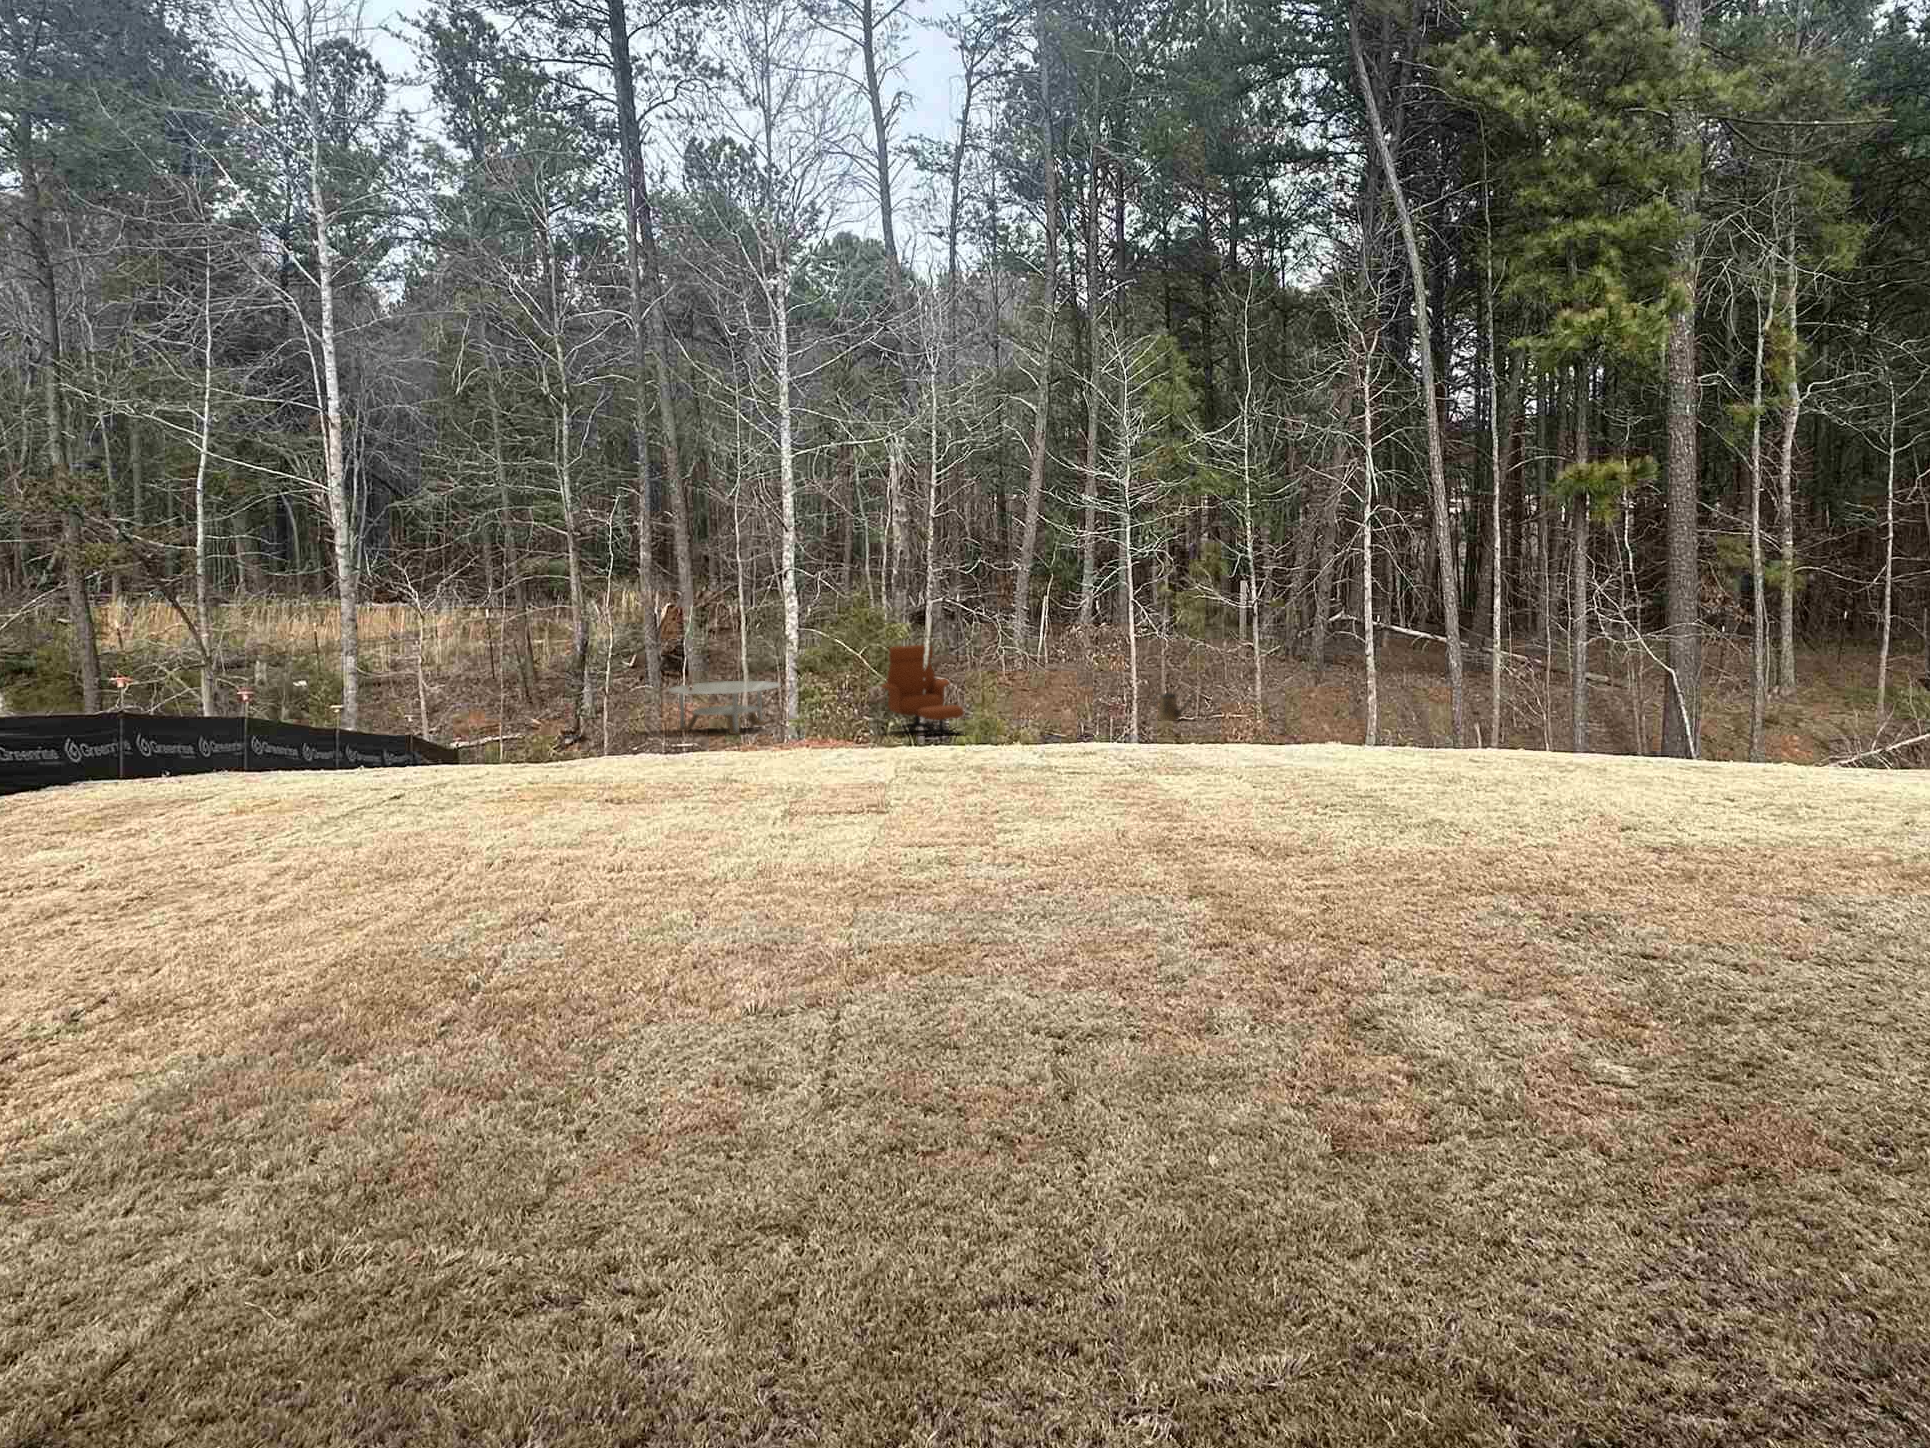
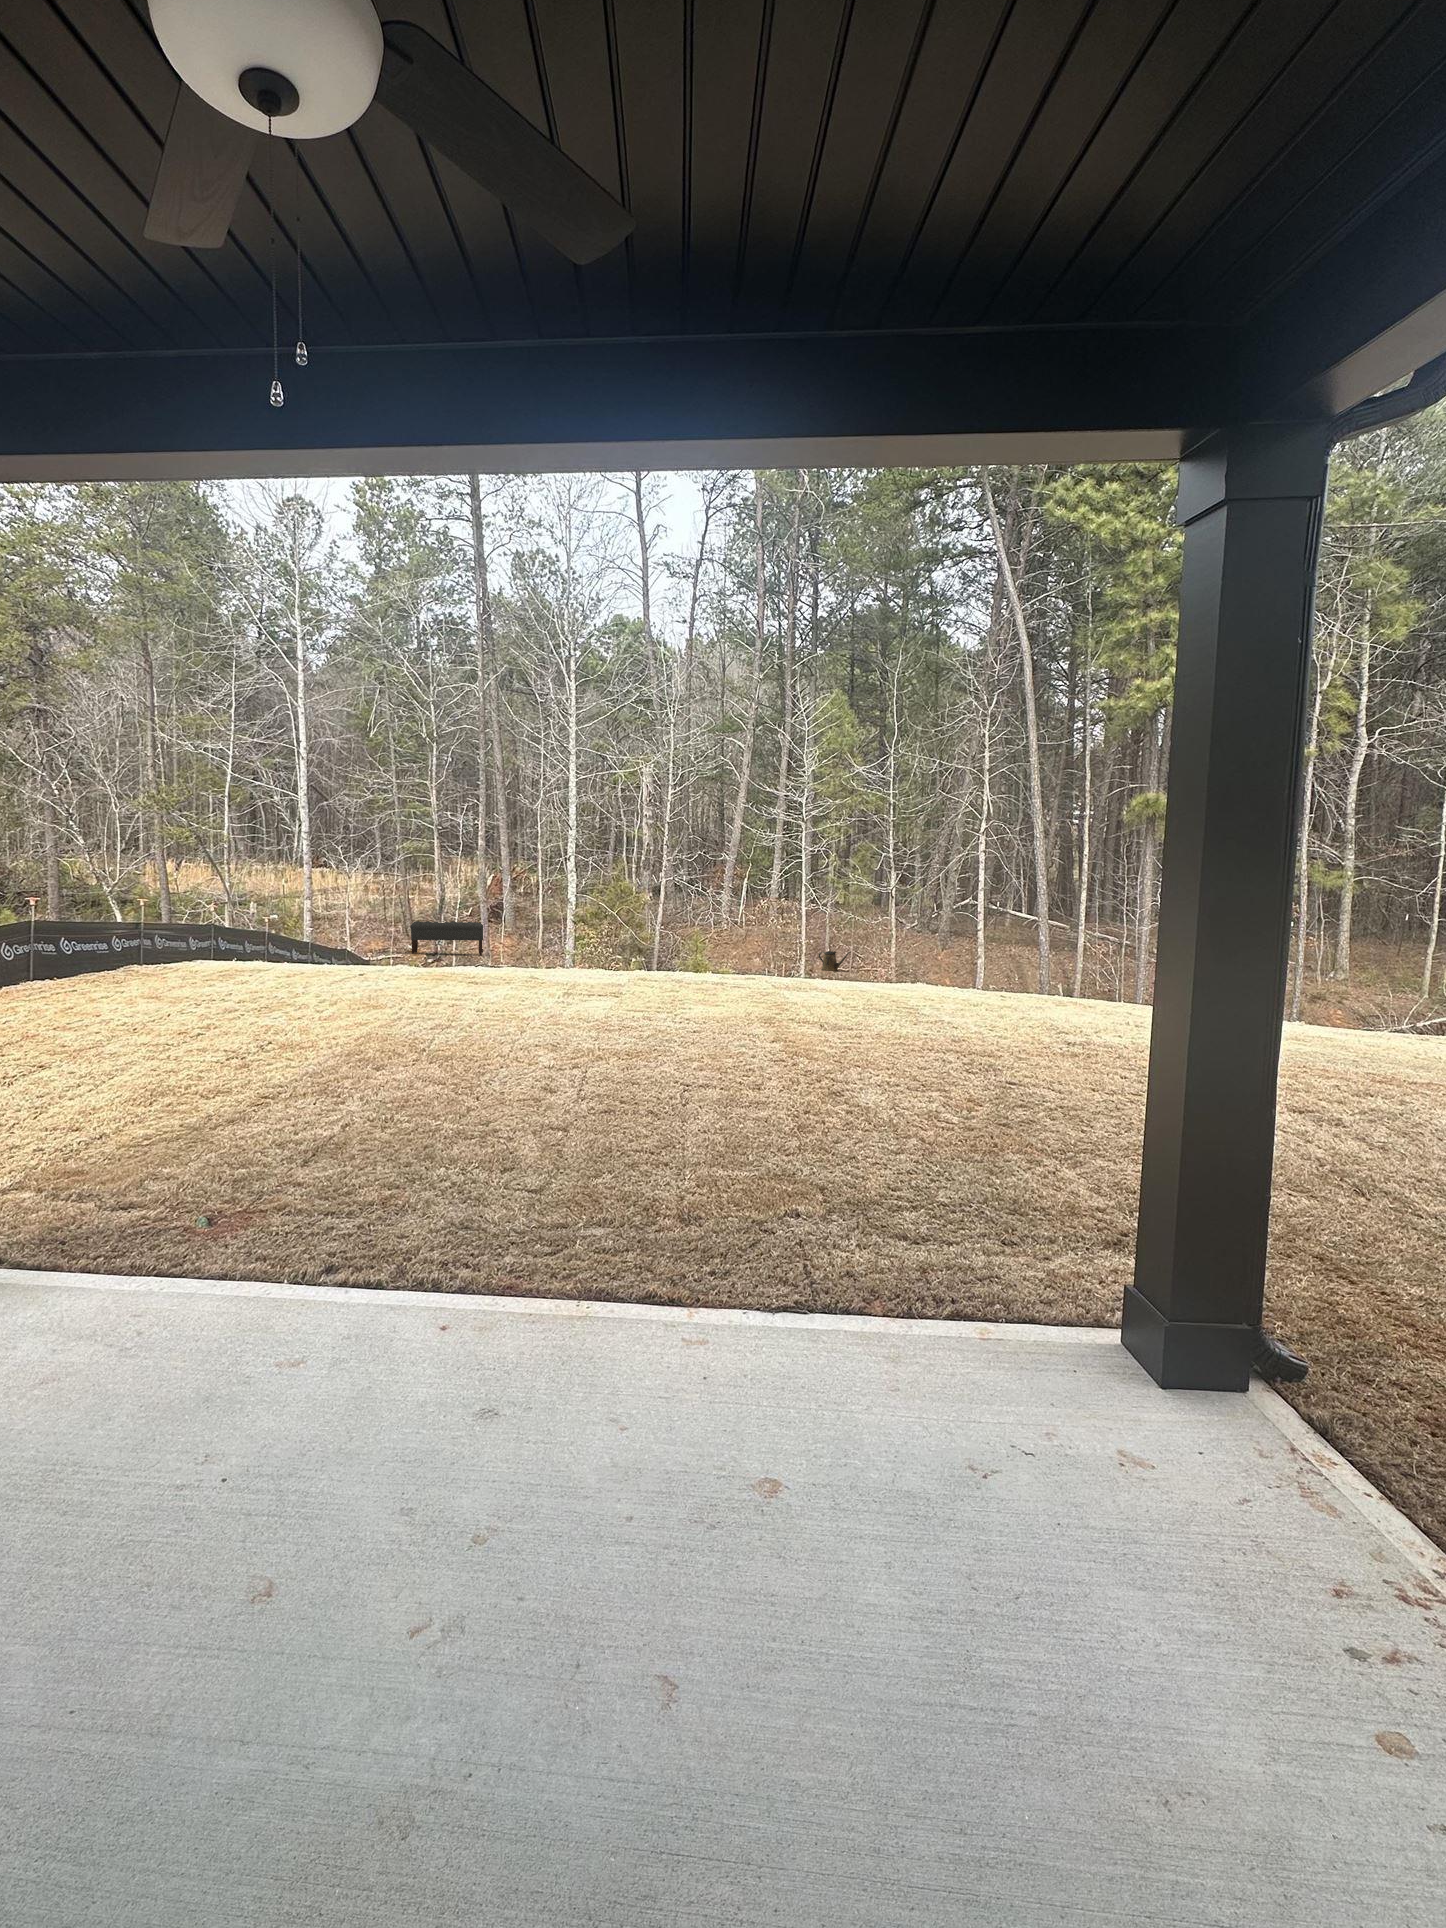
lounge chair: present [880,645,964,736] -> none [628,909,683,973]
bench: none [534,677,659,735] -> present [410,921,483,956]
round table: present [669,681,780,734] -> none [492,927,563,964]

